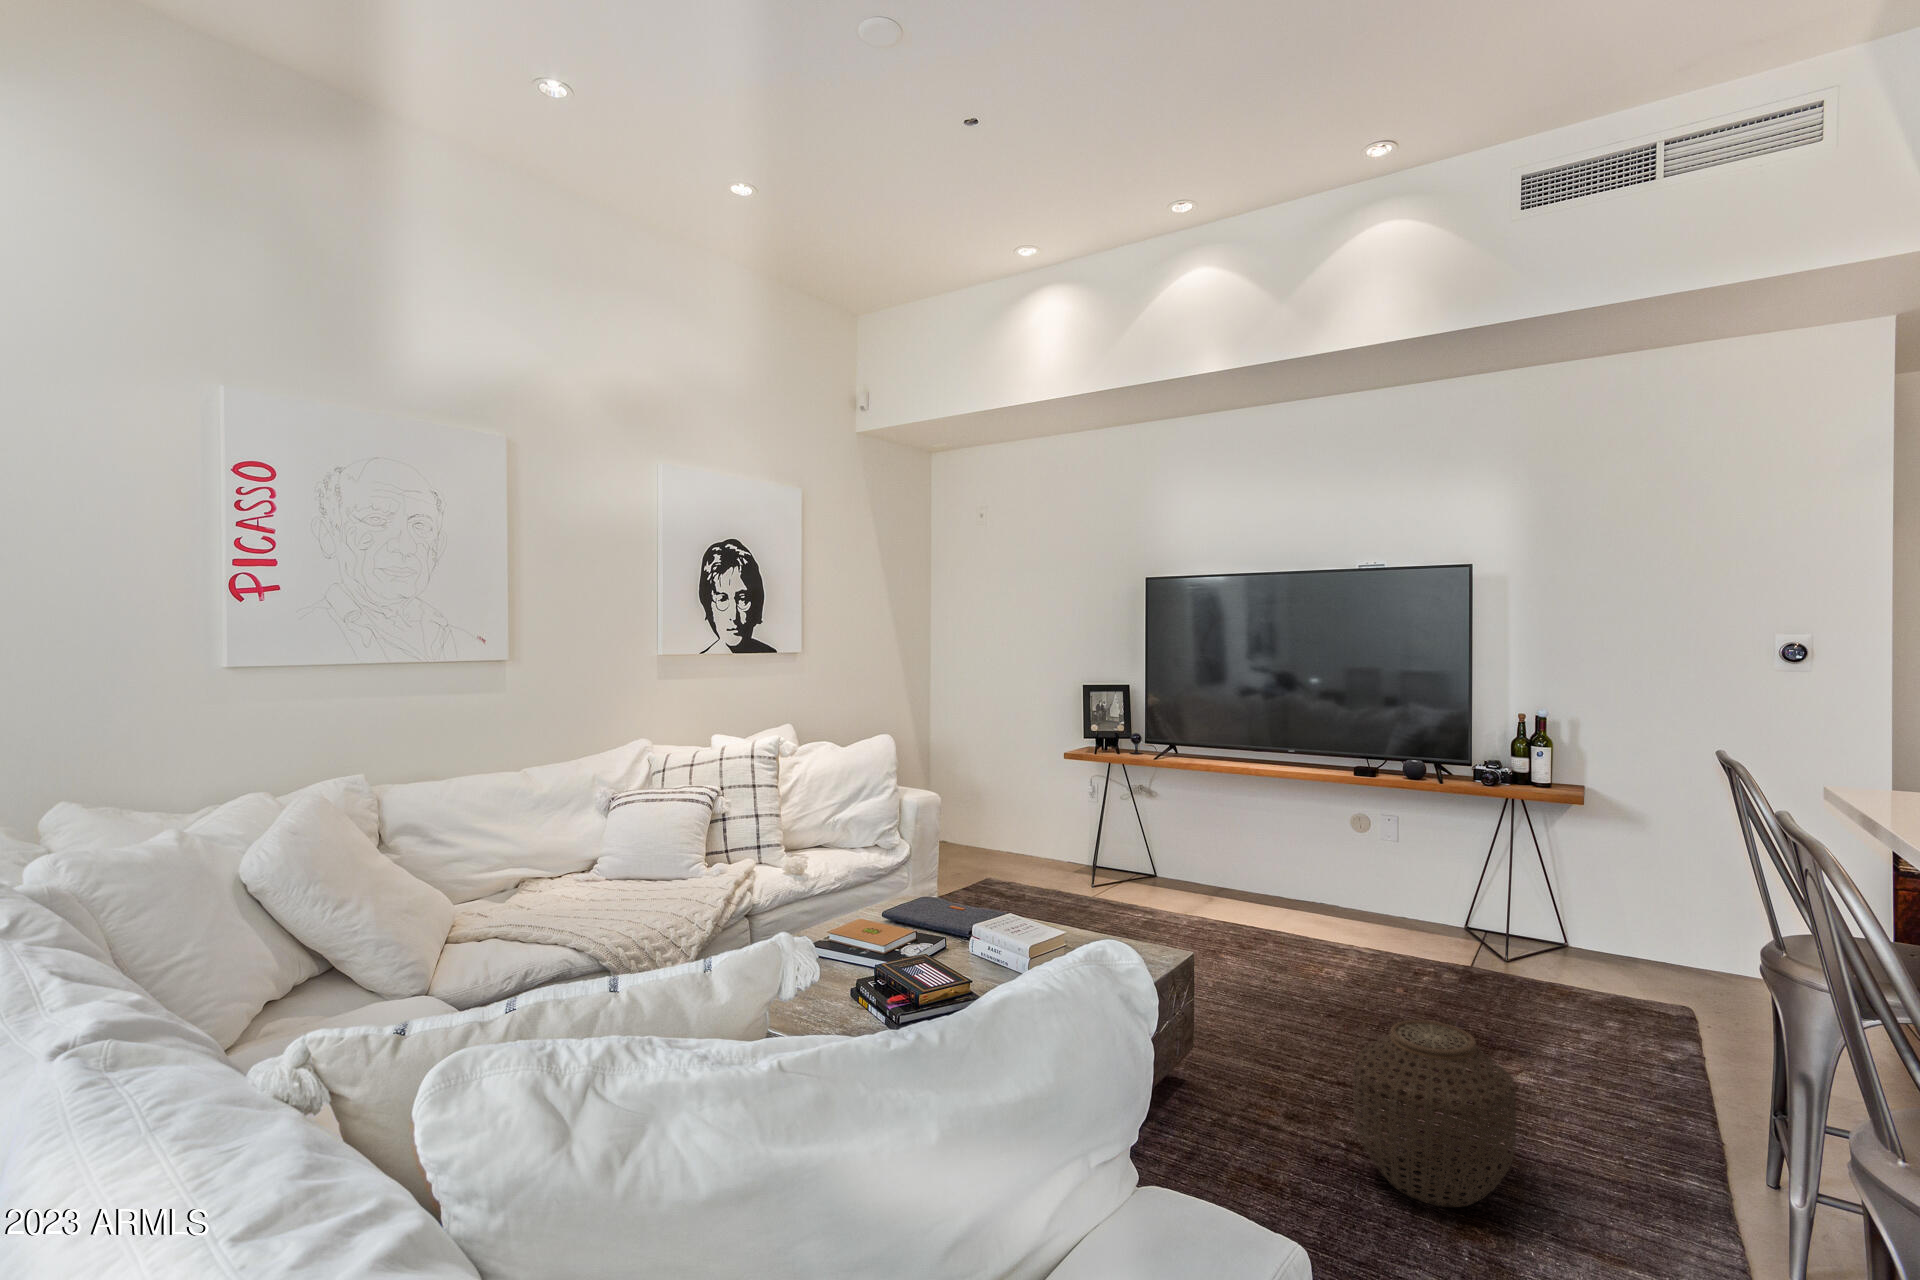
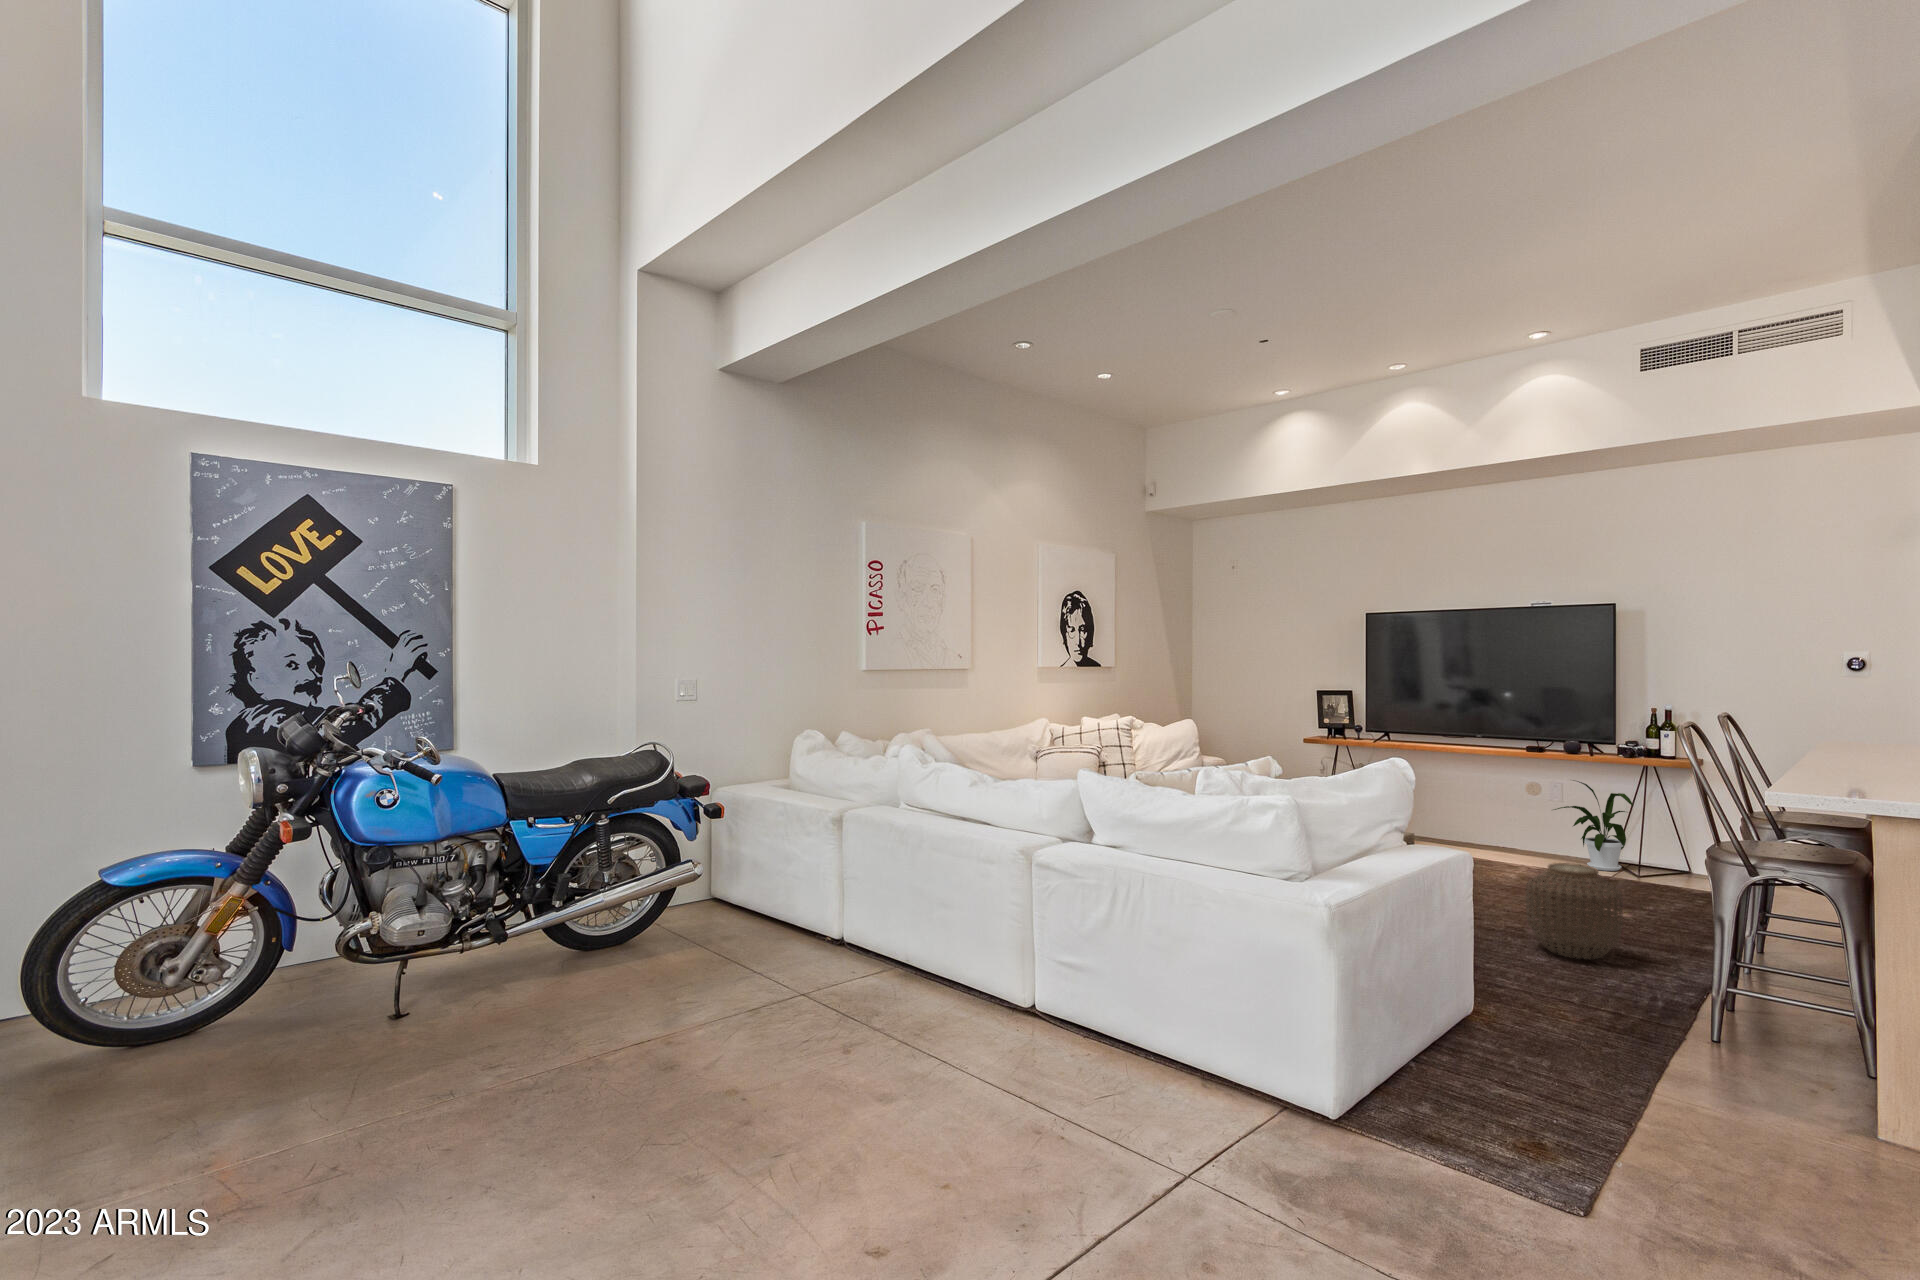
house plant: none [1385,815,1496,949] -> present [1554,780,1633,871]

